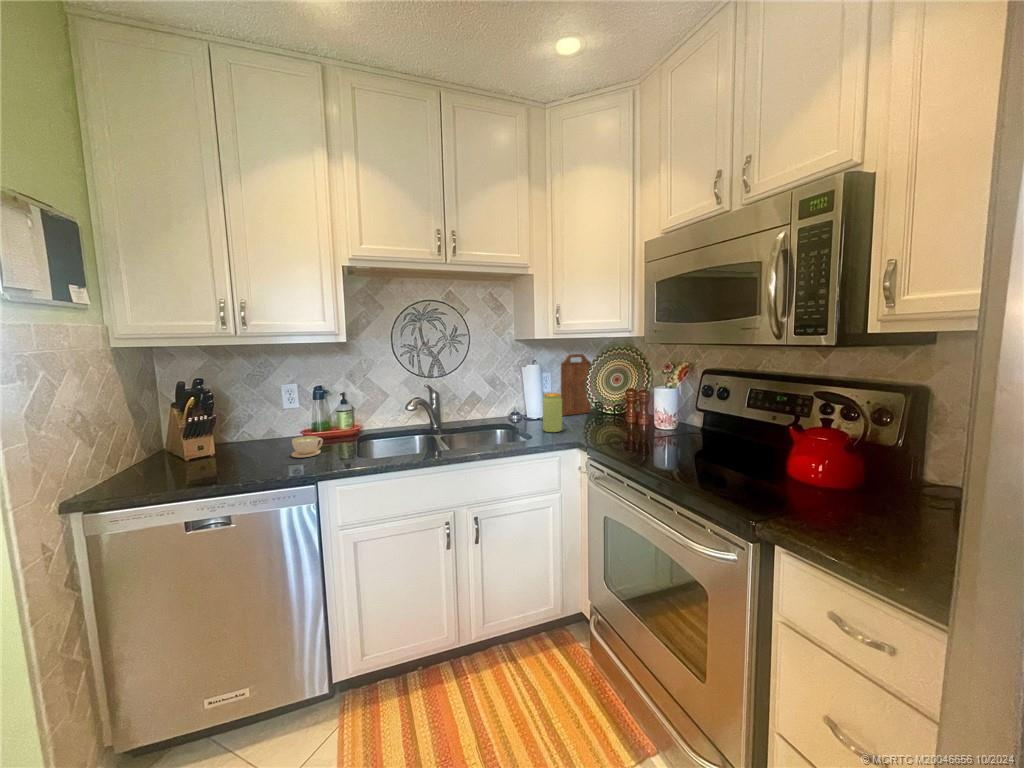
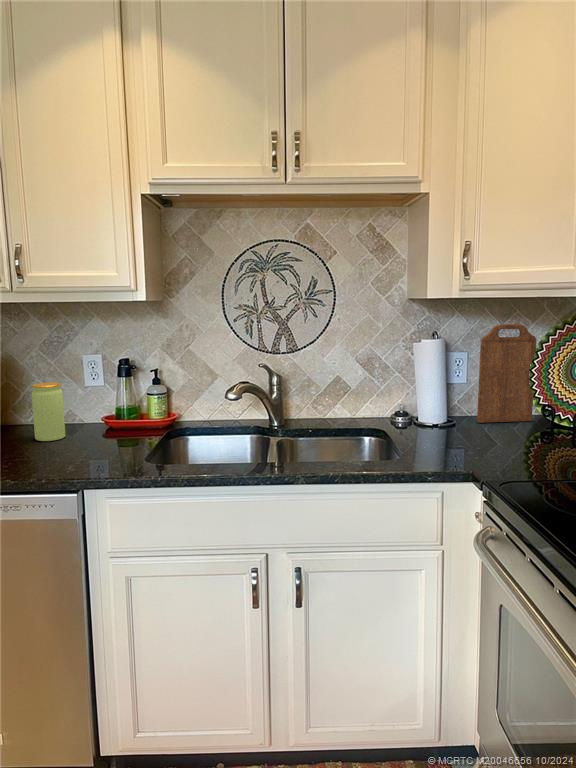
jar: present [543,393,562,432] -> present [32,382,65,441]
coffee cup: present [292,436,323,458] -> none [71,425,111,453]

